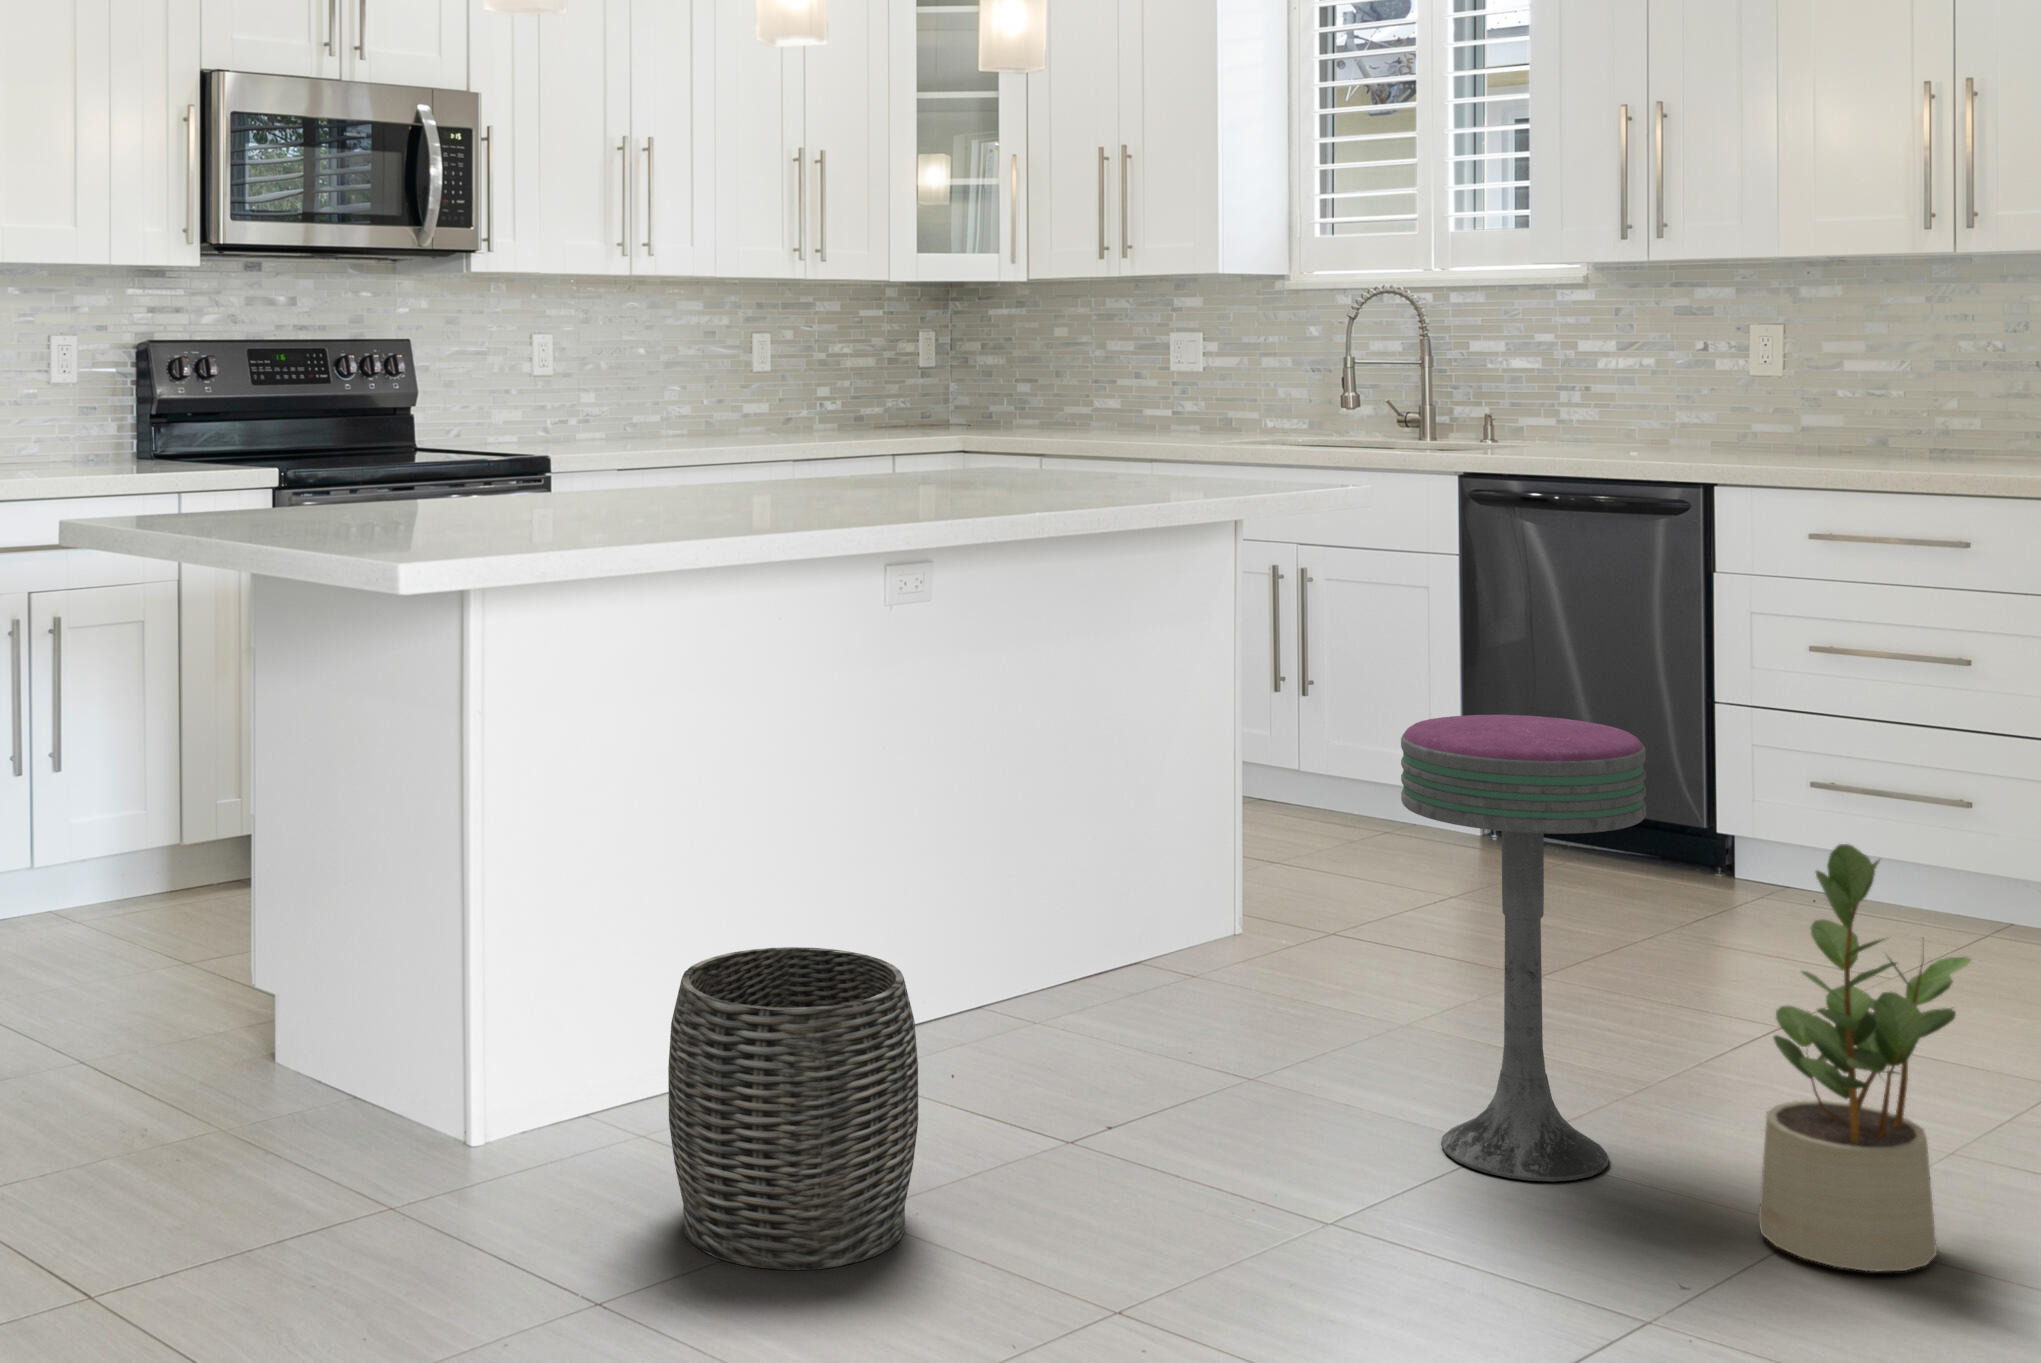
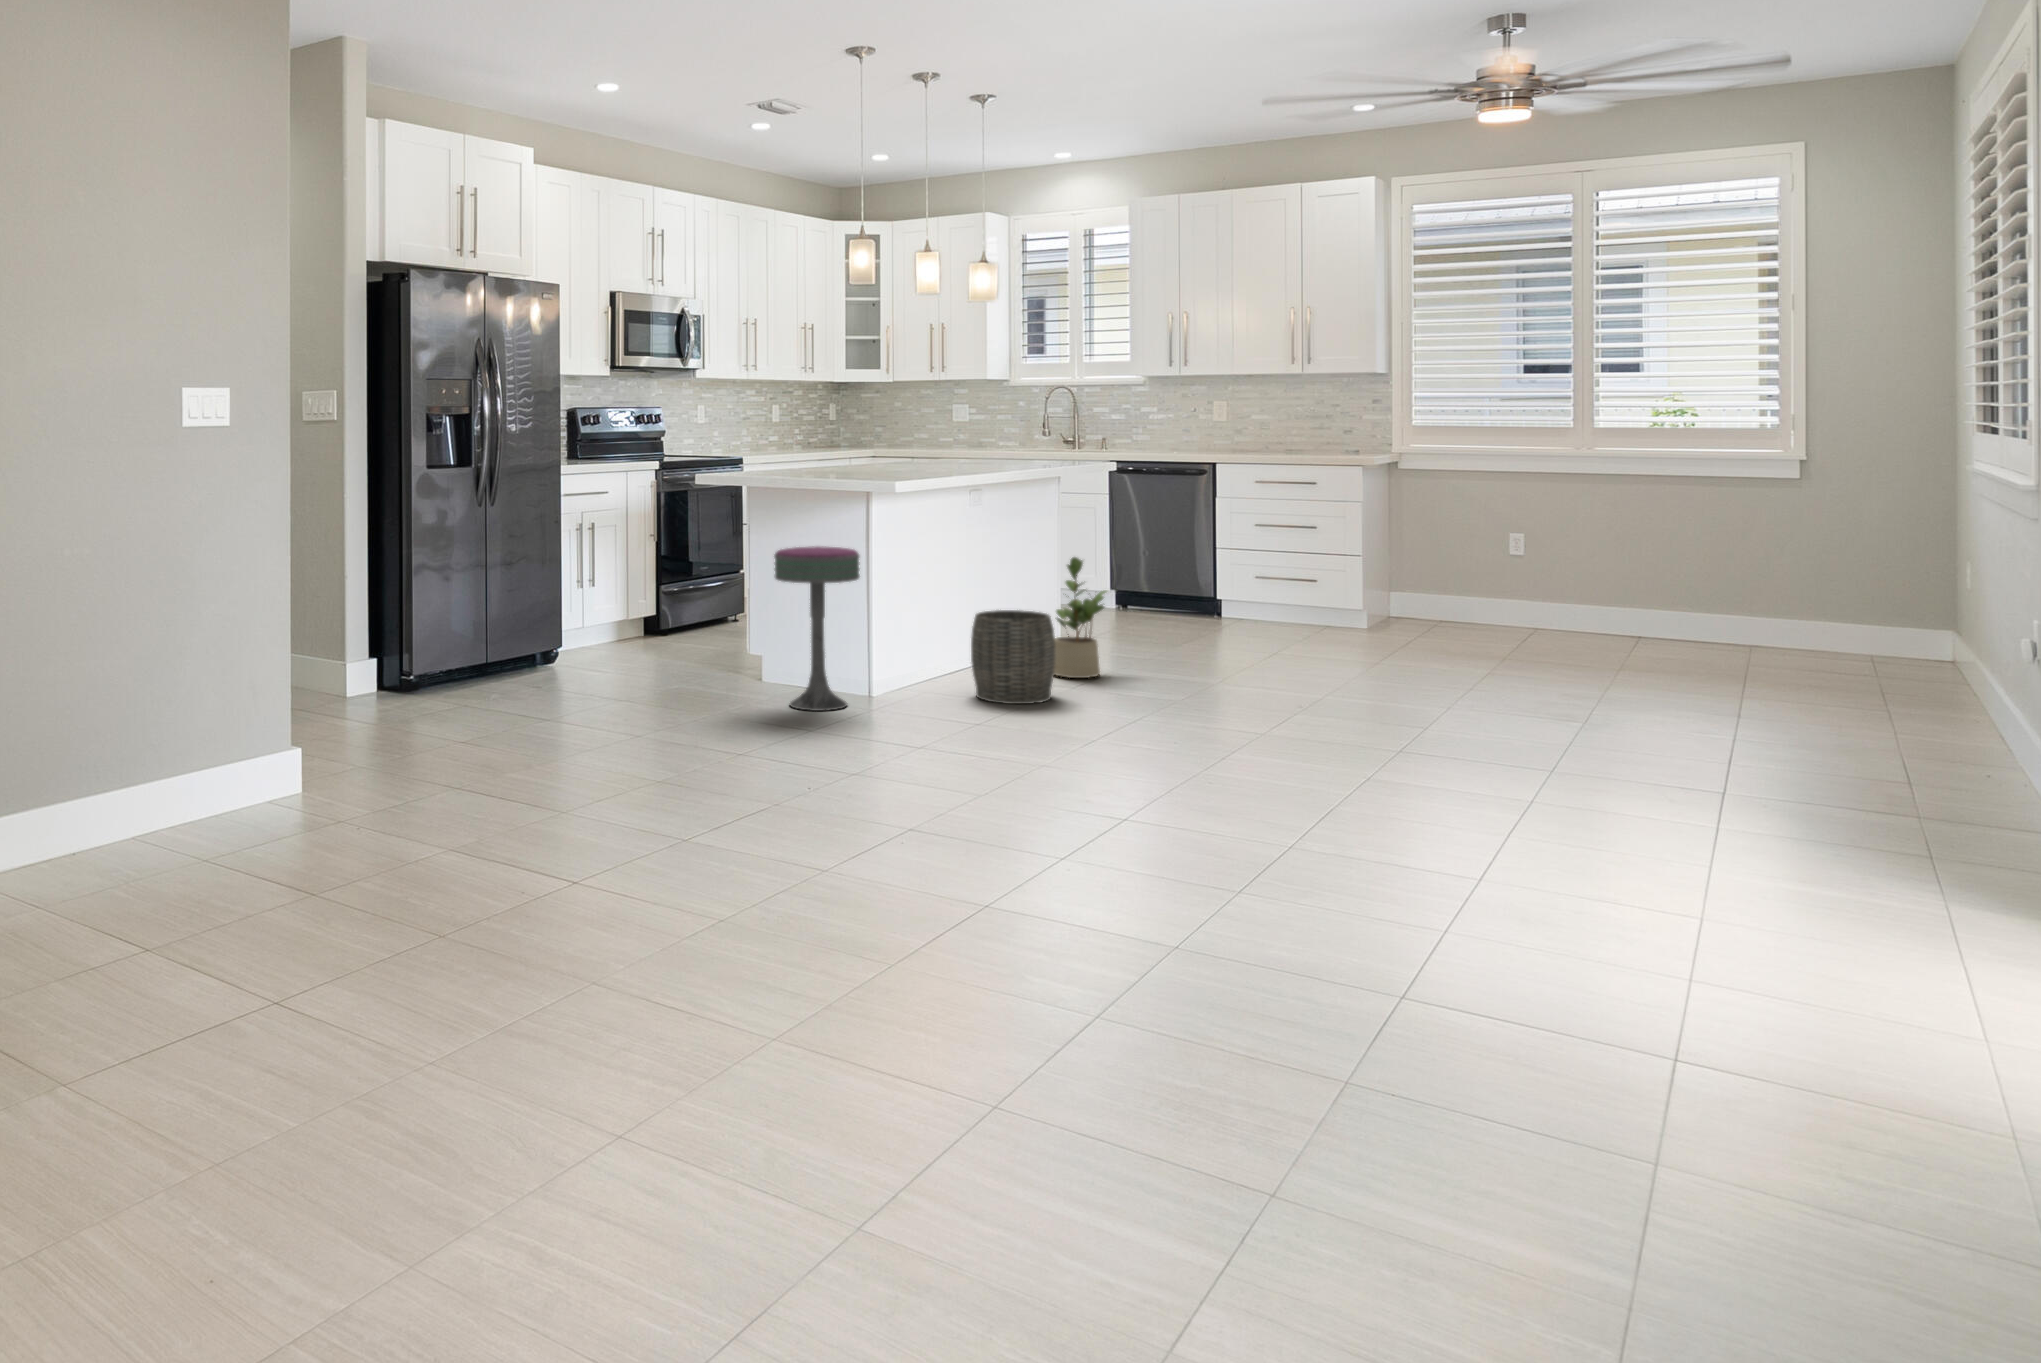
bar stool: present [1401,715,1646,1182] -> present [774,546,860,711]
potted plant: present [1759,844,1971,1271] -> present [1054,557,1106,678]

